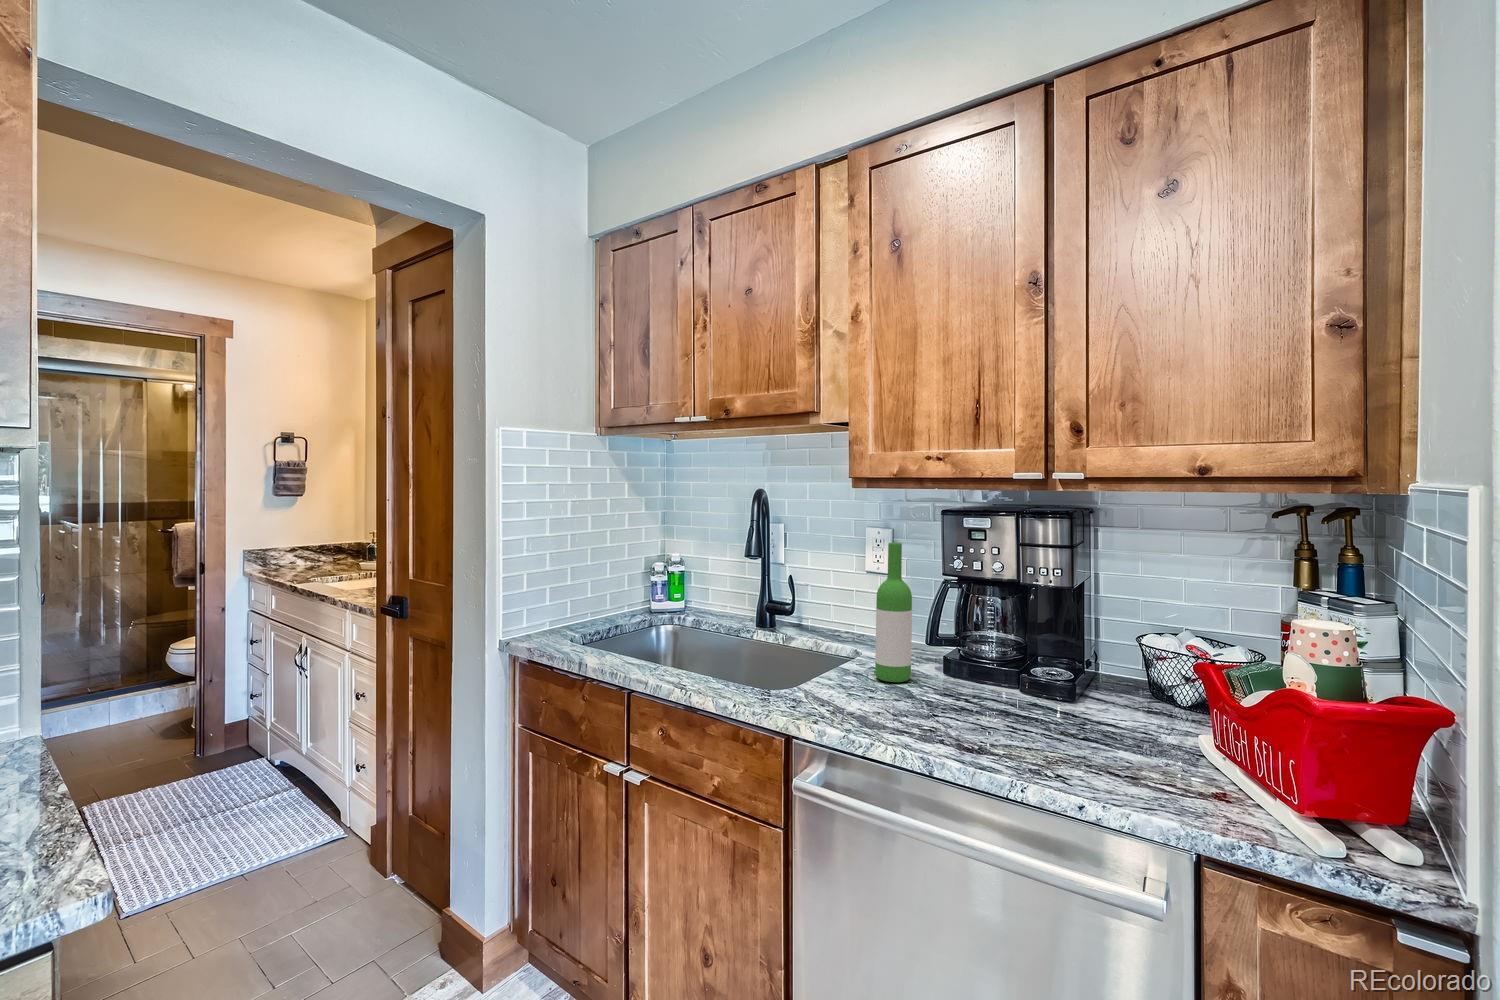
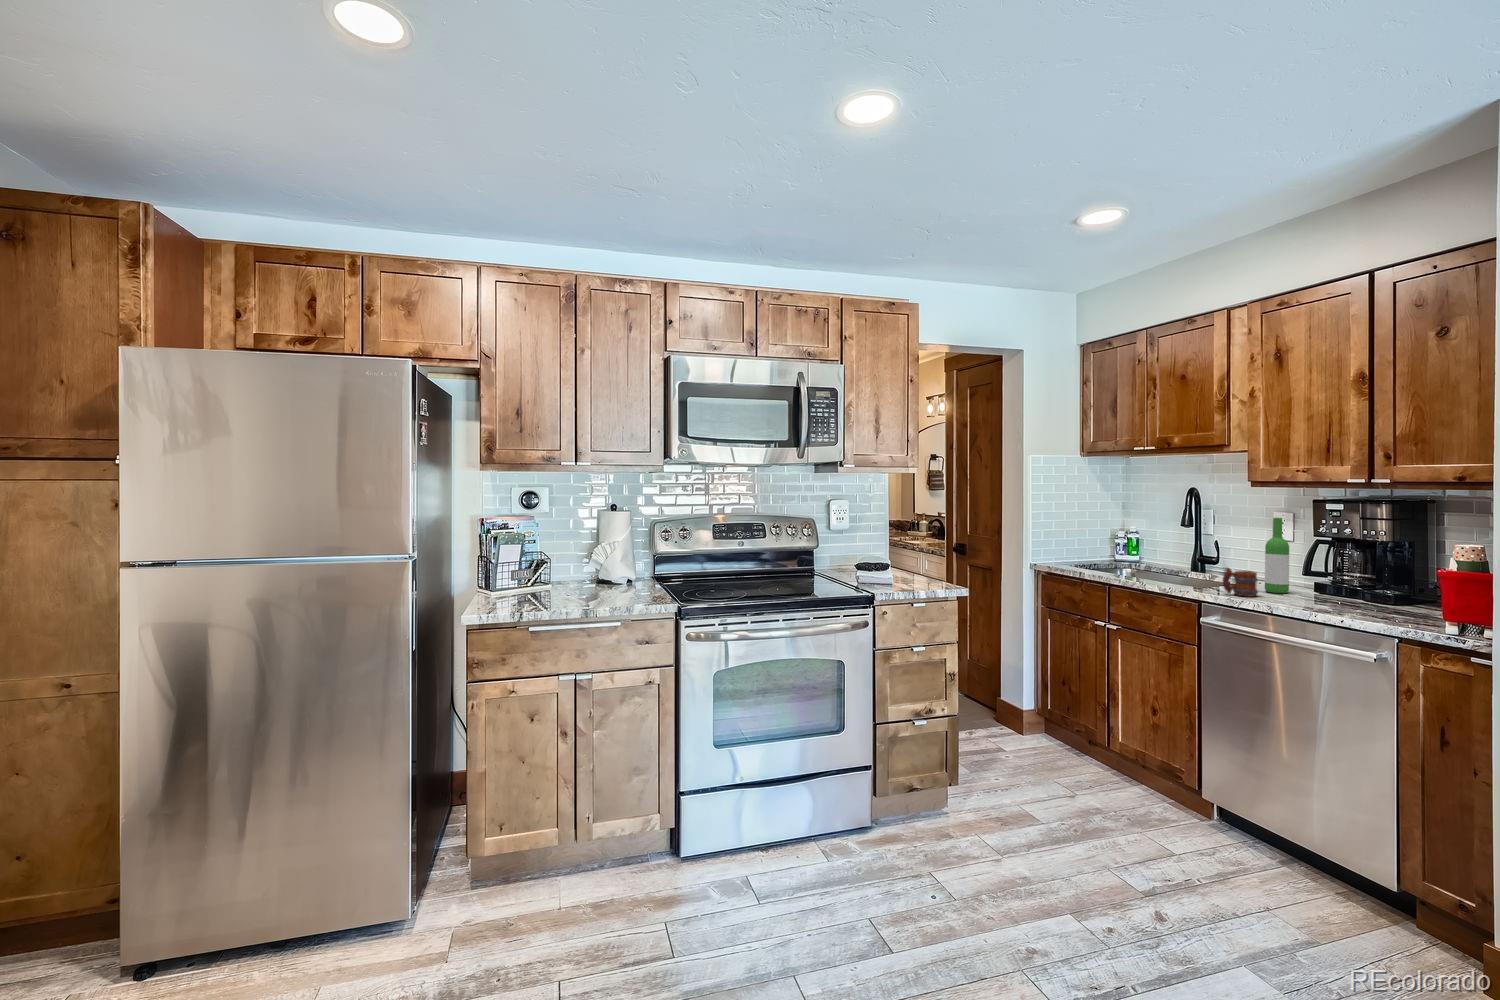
mug: none [815,644,872,702] -> present [1223,567,1258,597]

